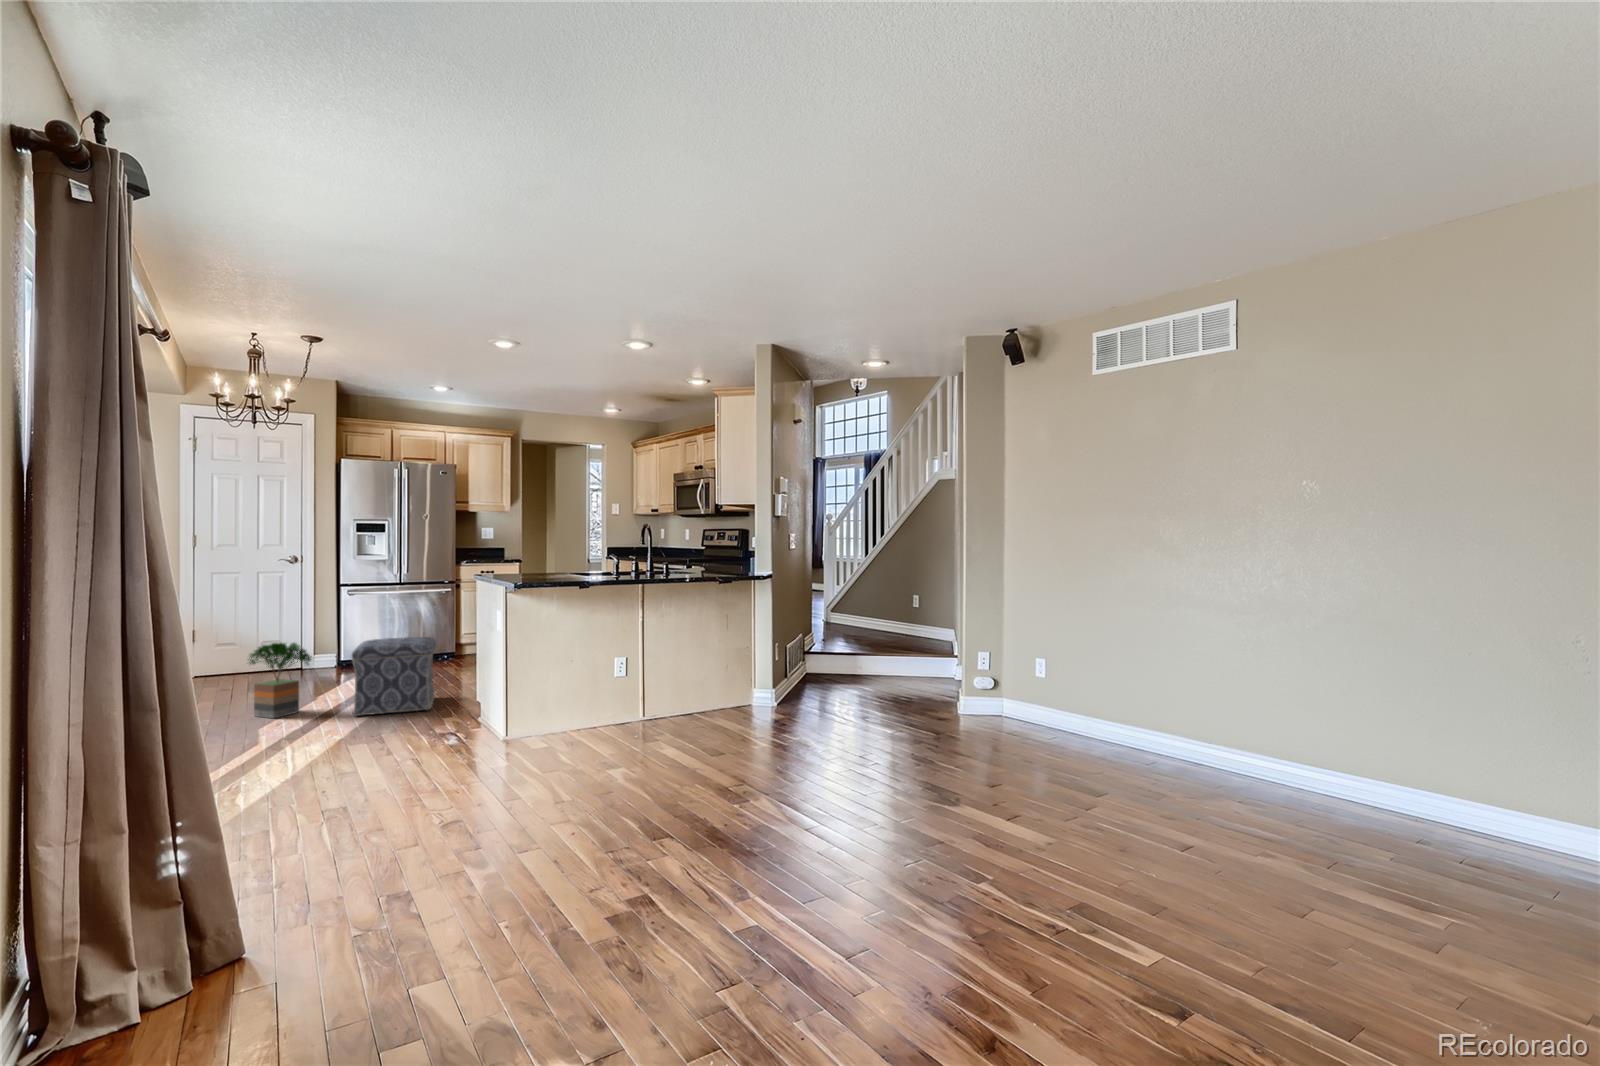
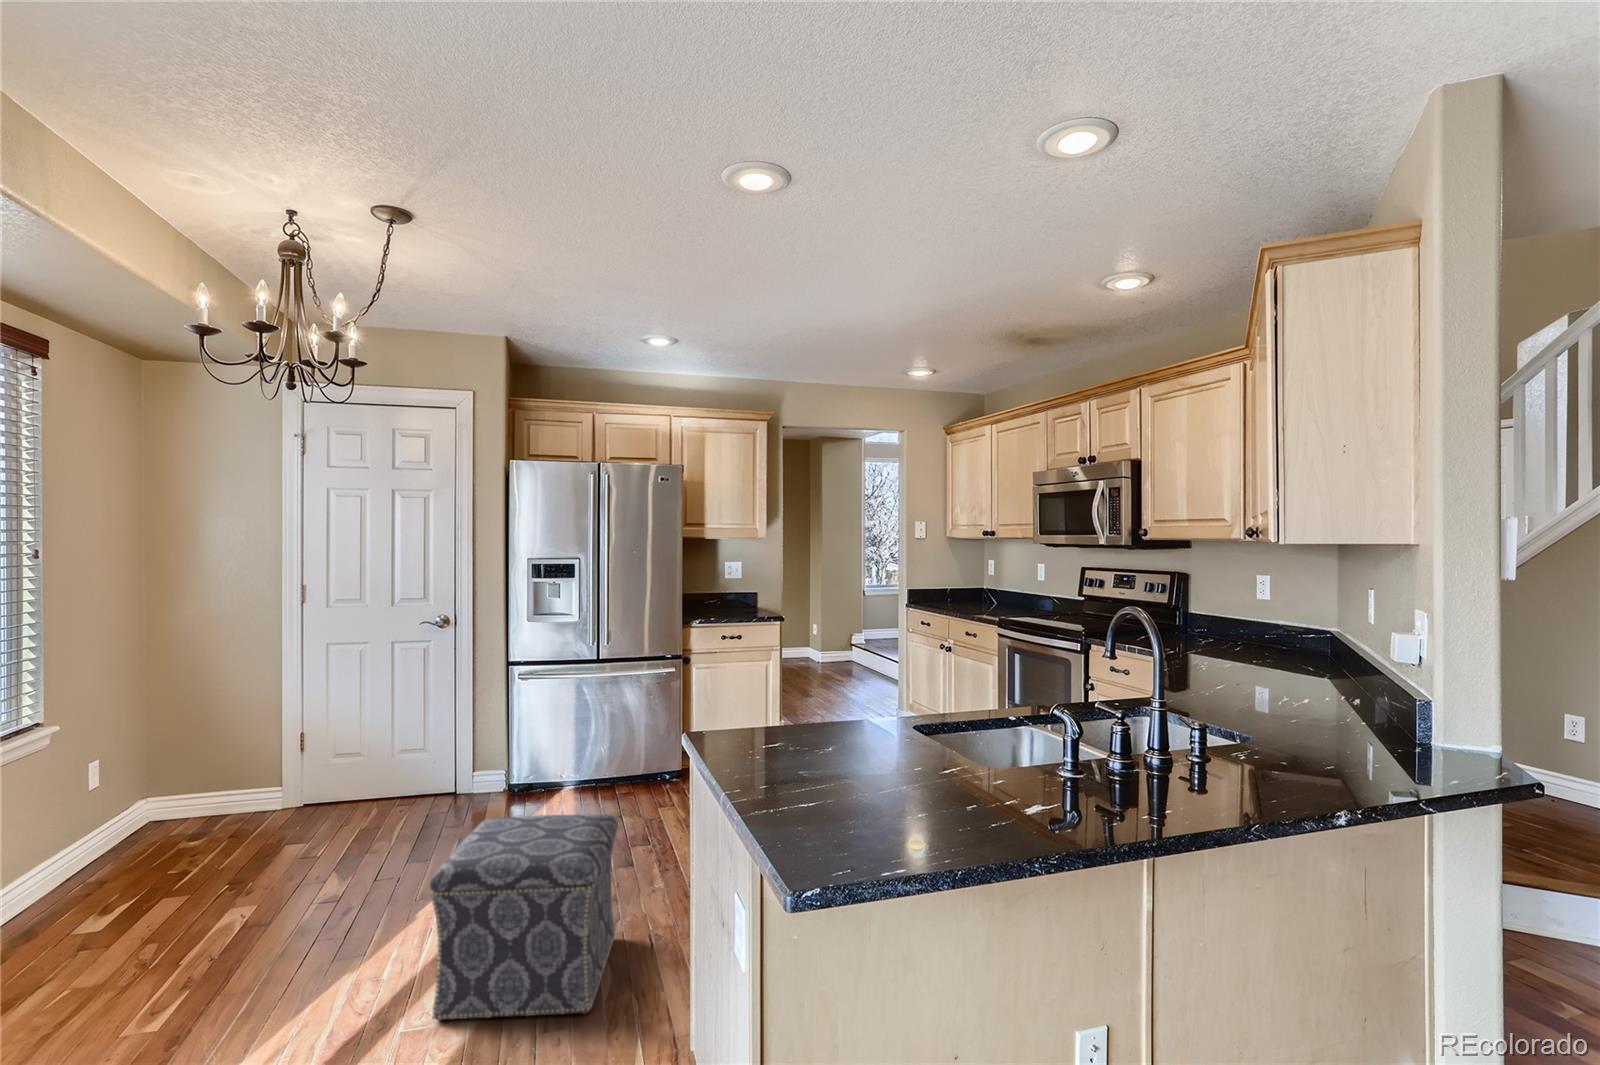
potted tree: present [248,643,312,718] -> none [256,819,385,998]

